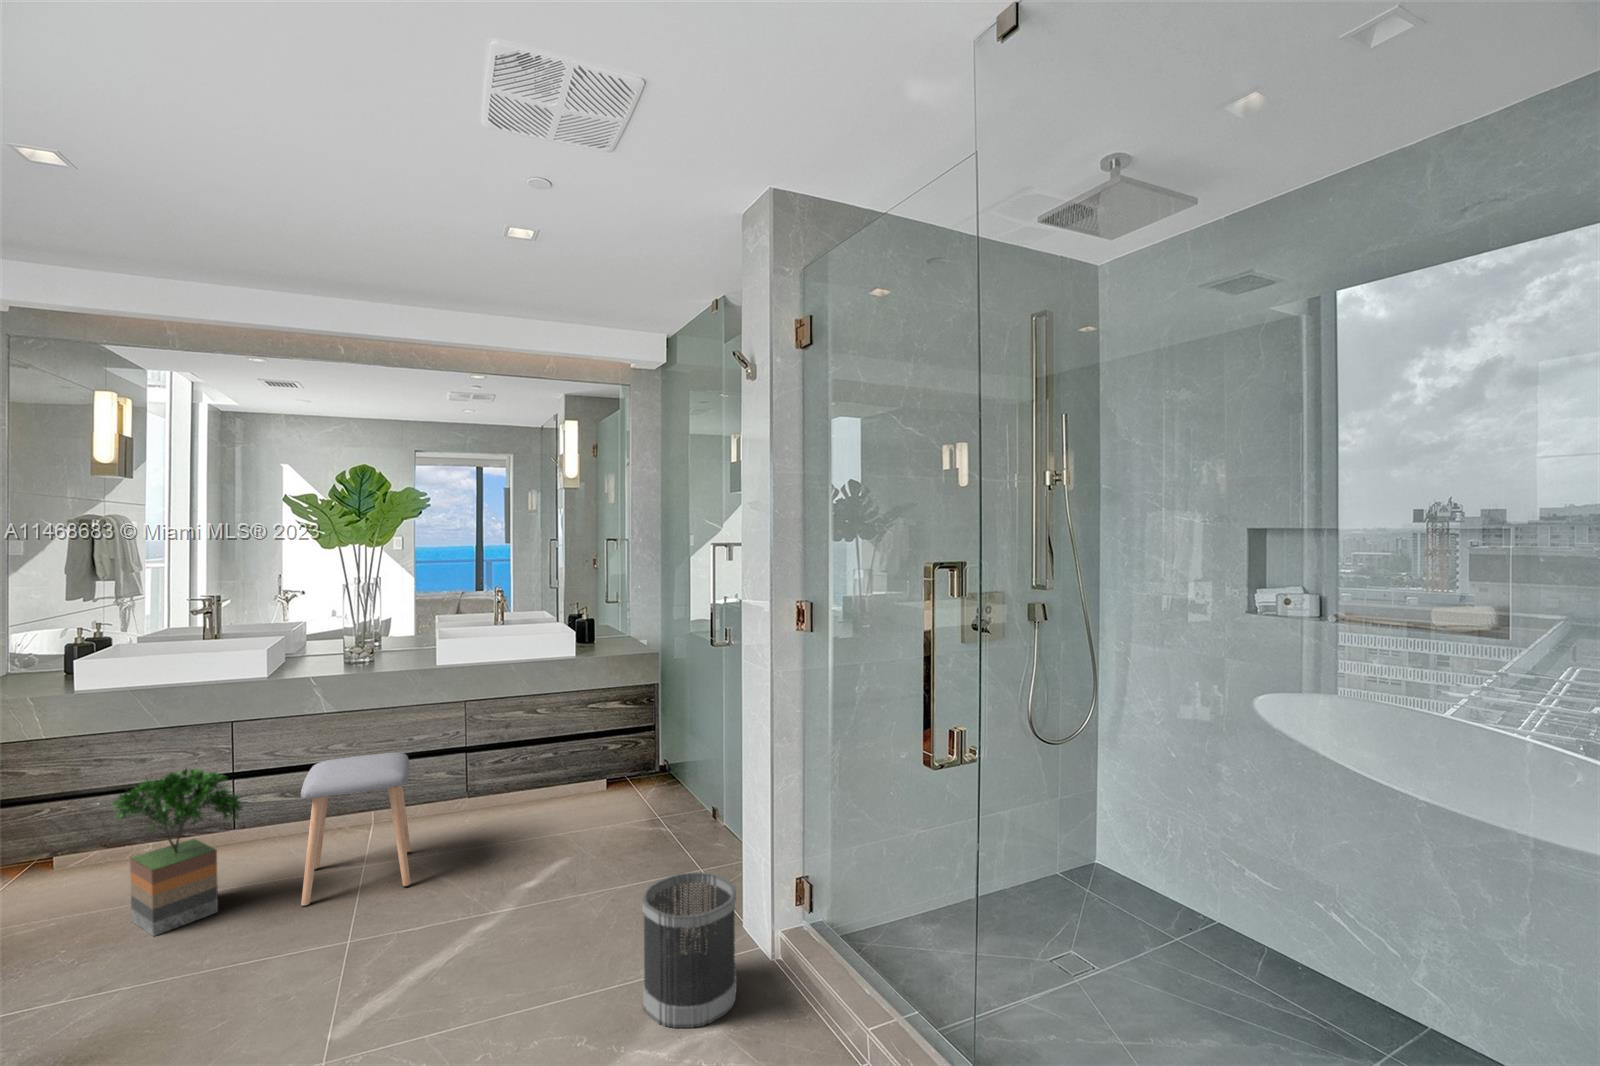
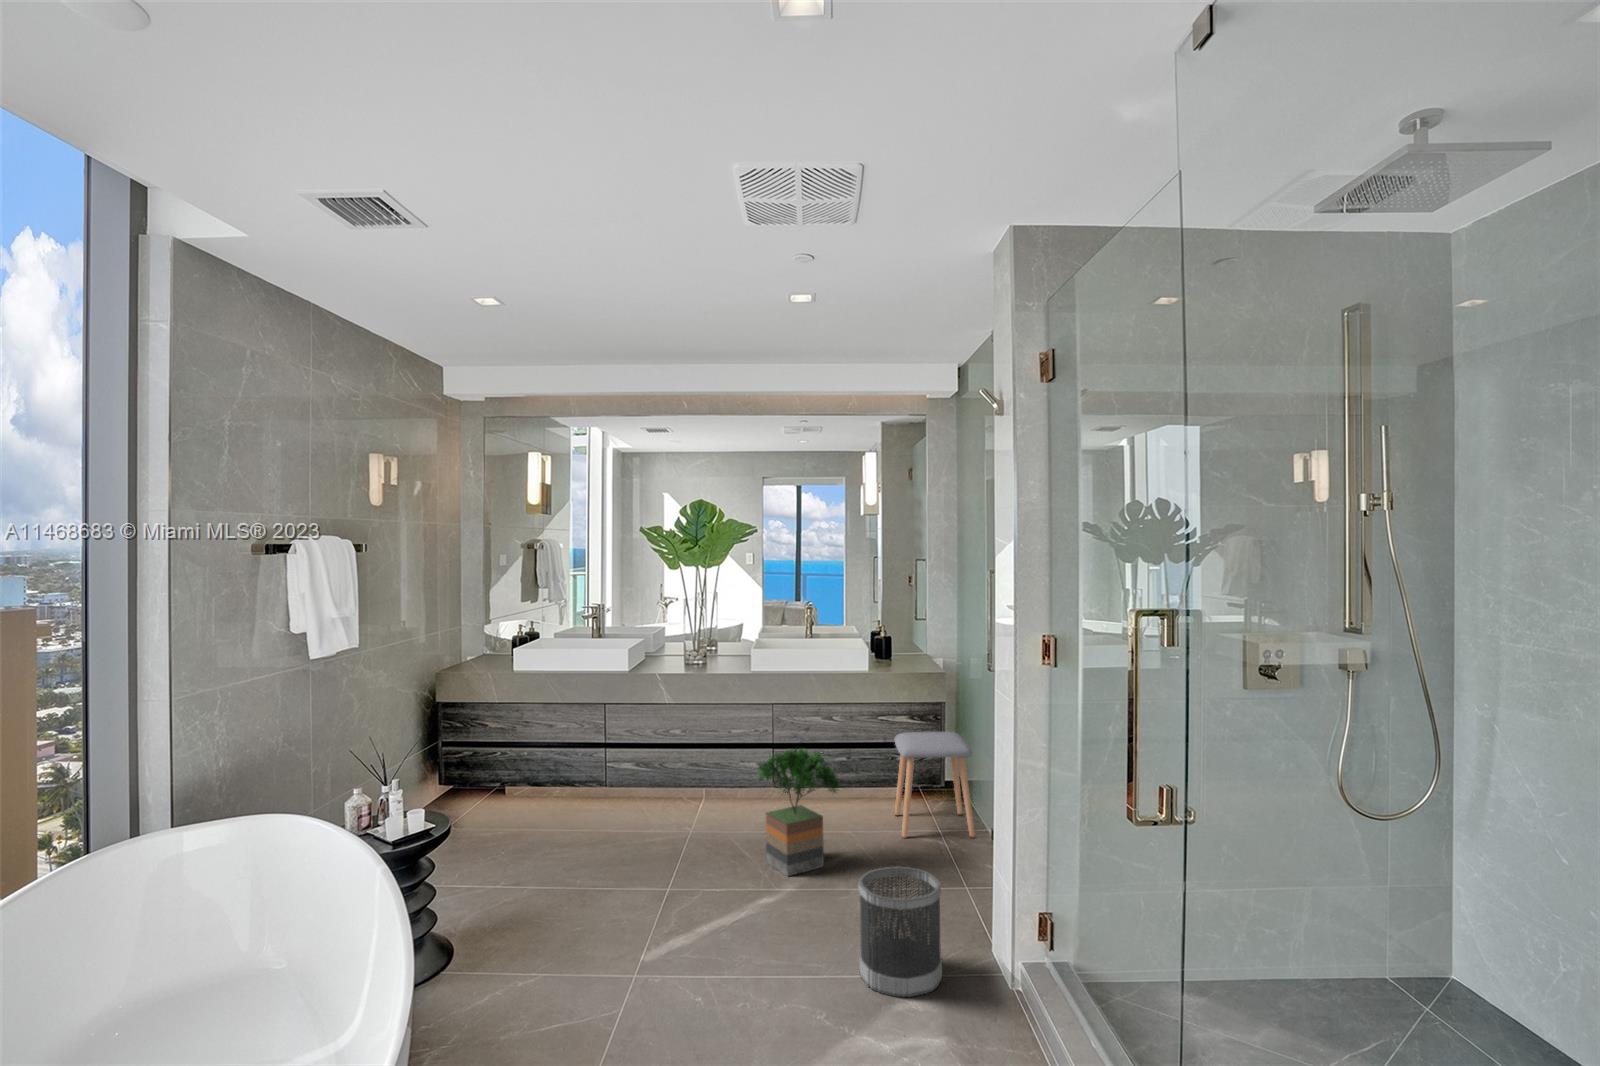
stool: present [301,752,411,907] -> present [895,732,975,839]
potted tree: present [112,768,243,936] -> present [757,749,840,876]

